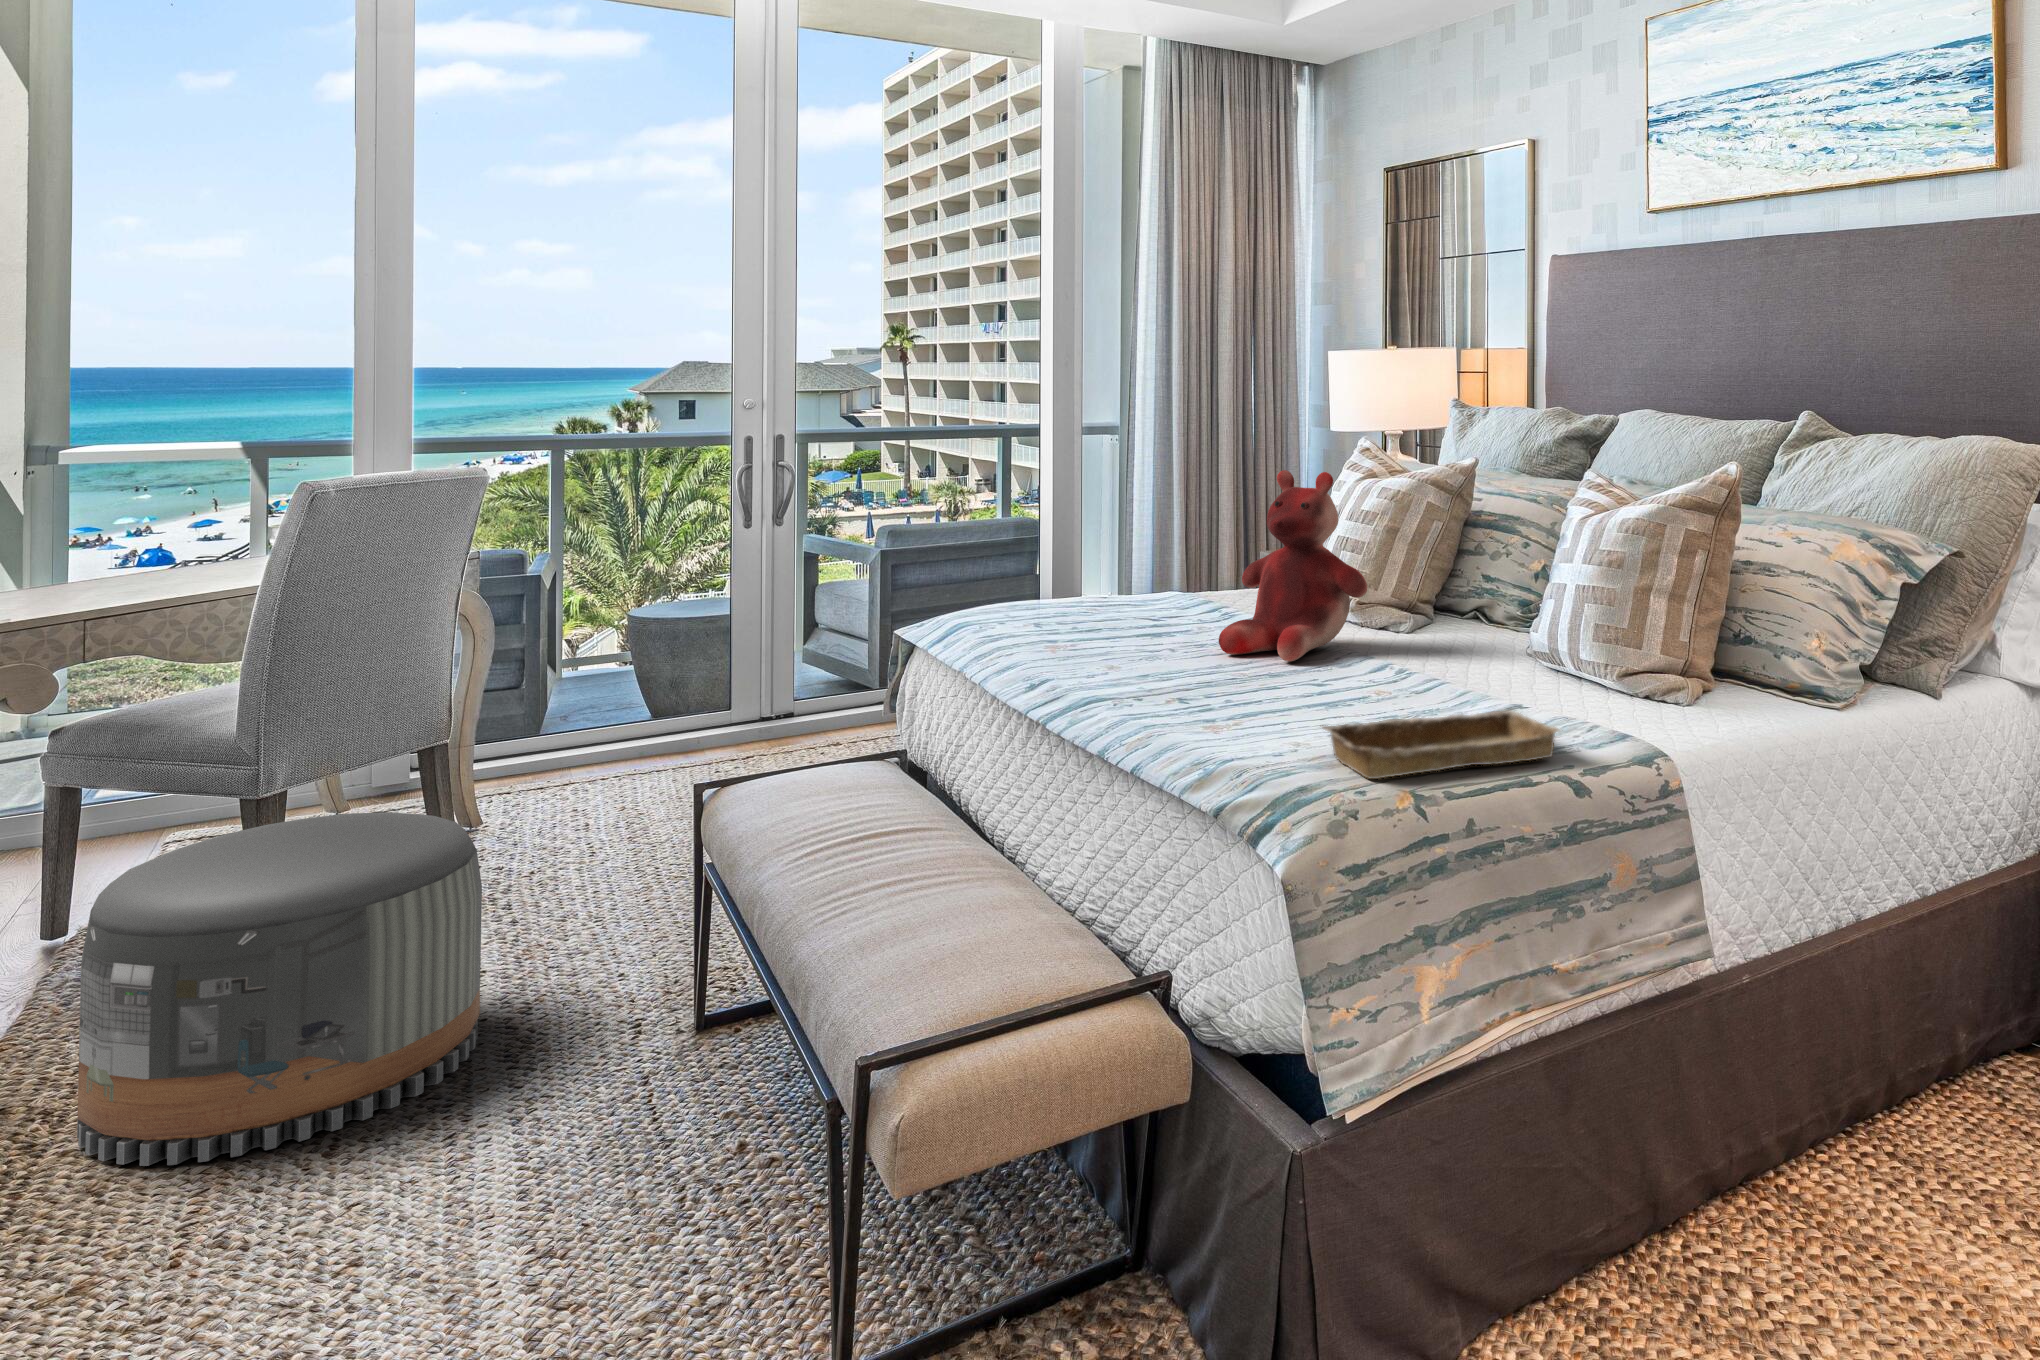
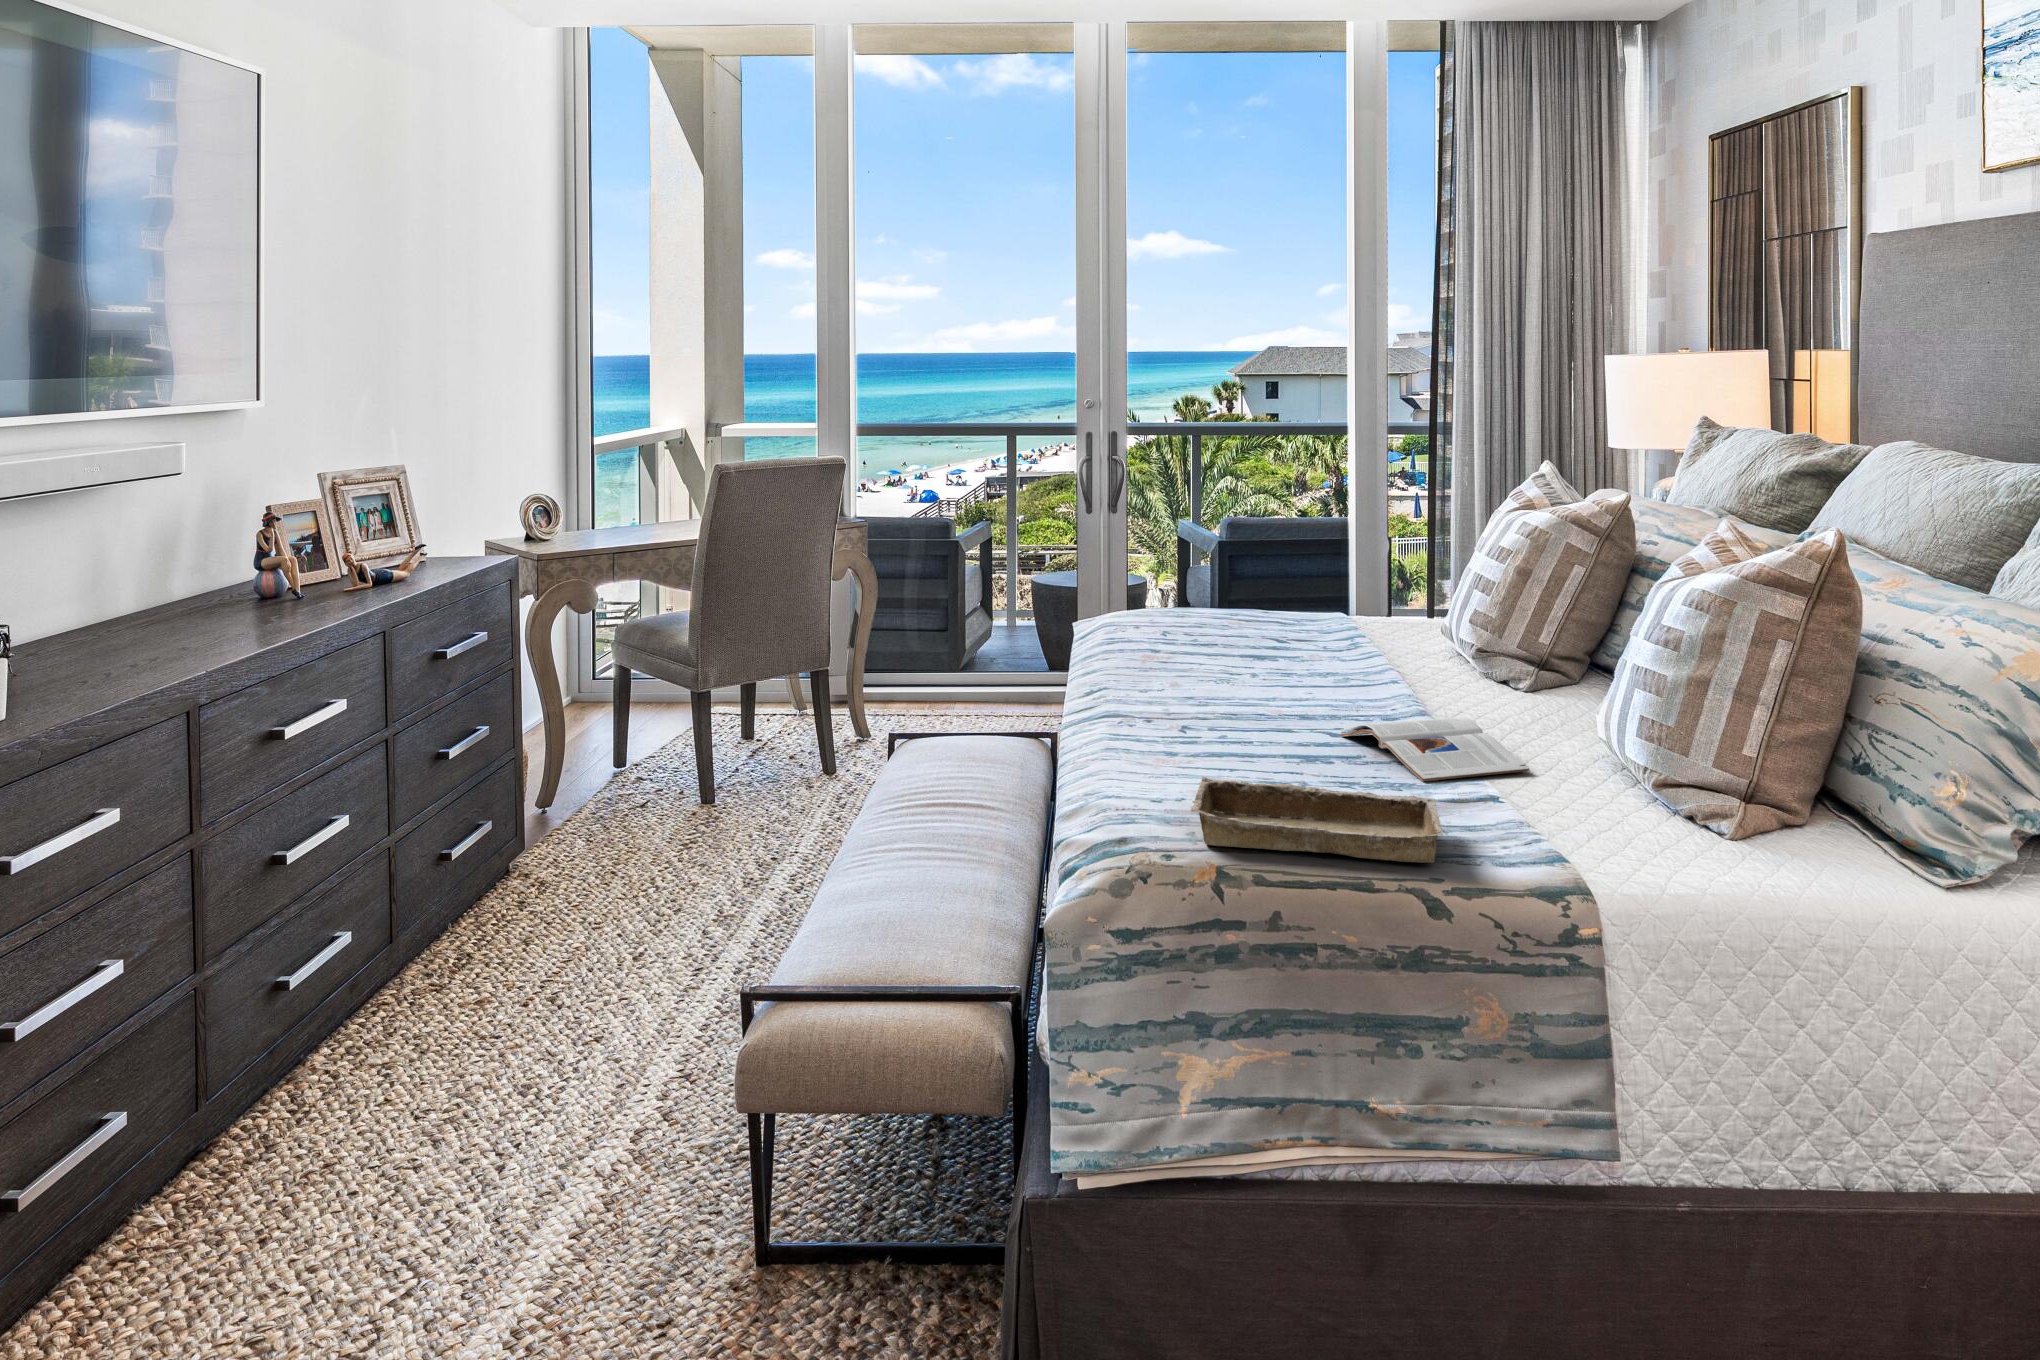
teddy bear: present [1219,470,1367,661] -> none [1281,496,1435,701]
magazine: none [1334,655,1510,707] -> present [1341,718,1529,782]
pouf: present [77,812,482,1166] -> none [539,710,766,941]

